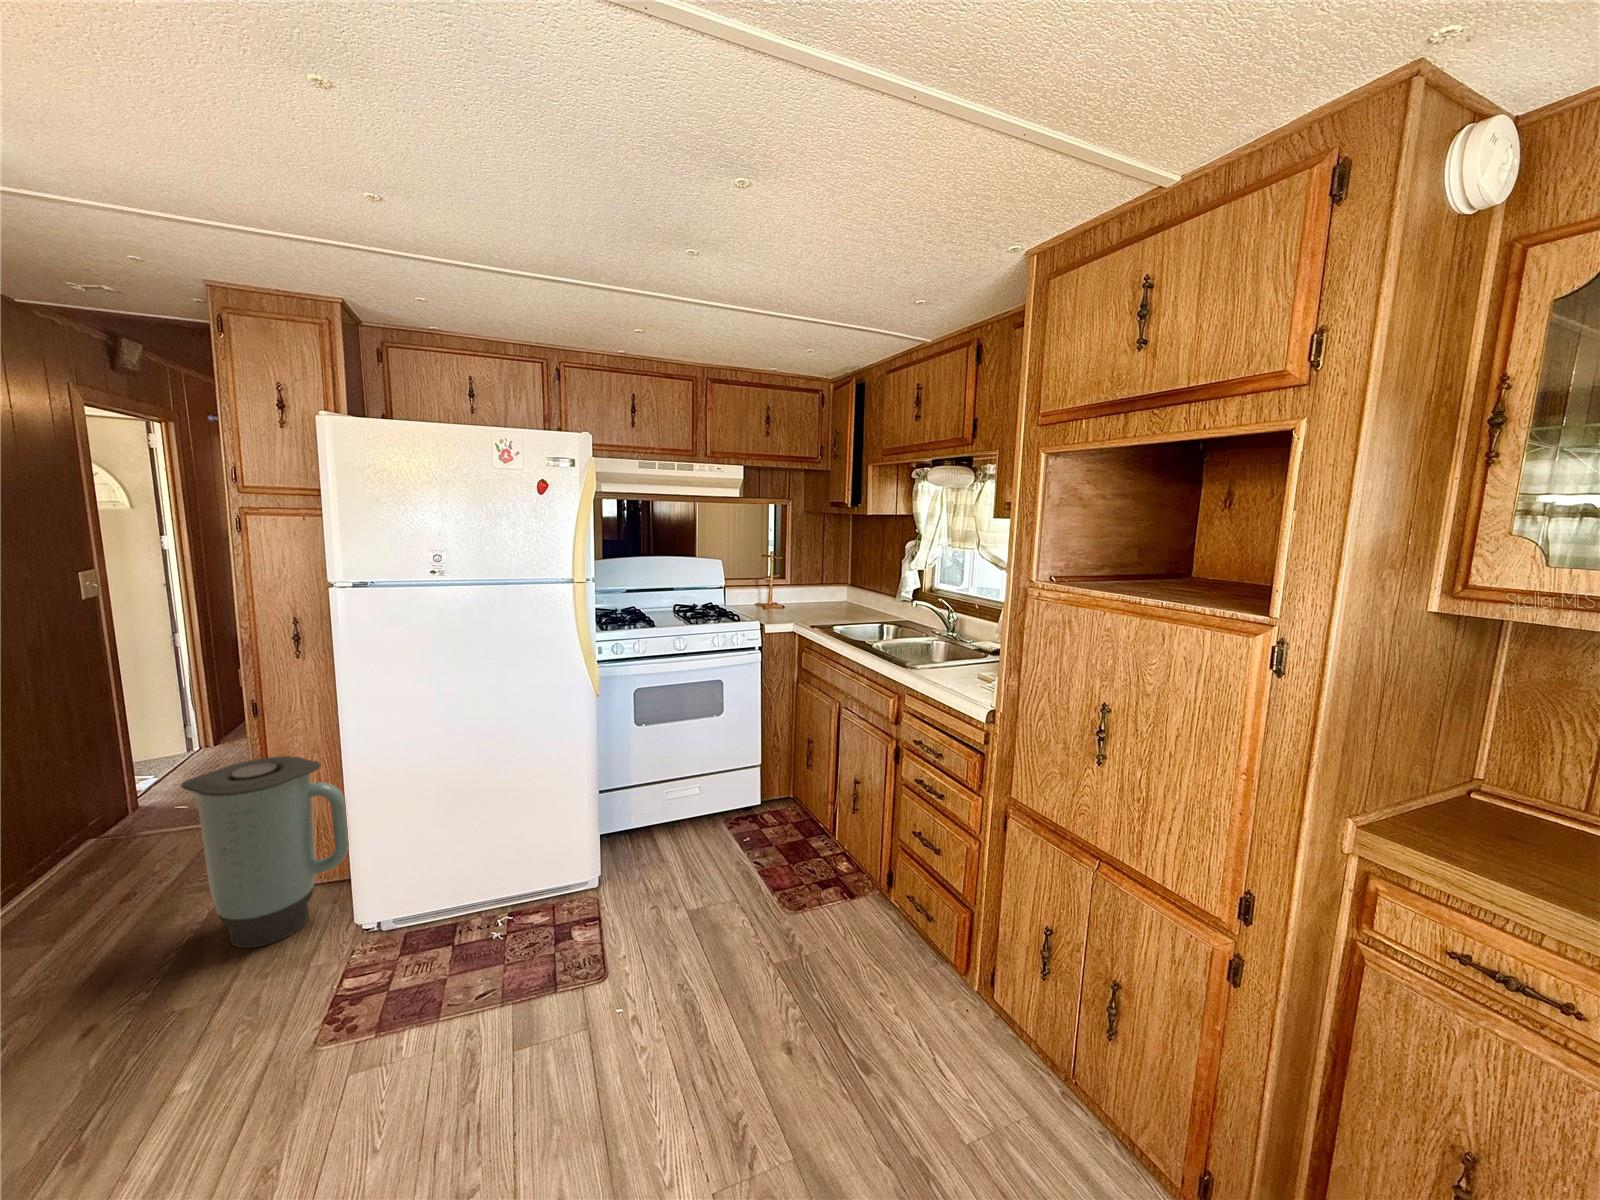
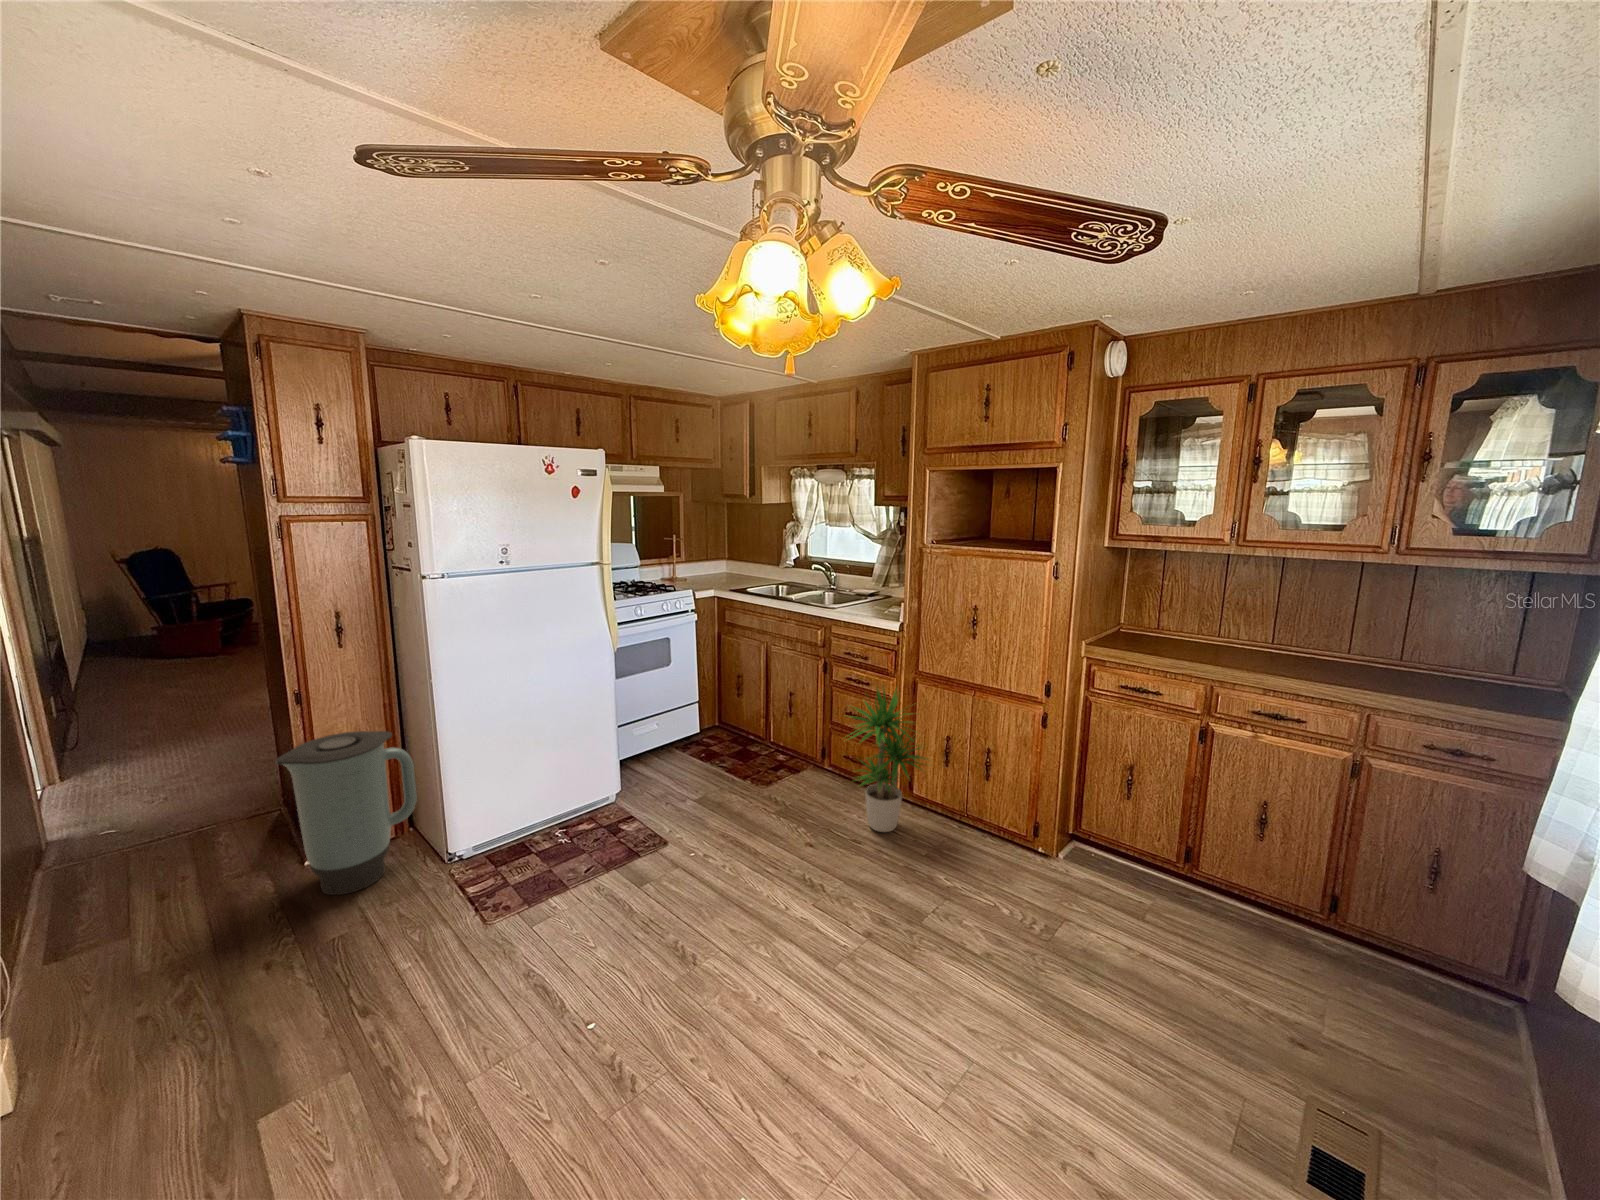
potted plant: none [853,807,1010,1068] -> present [850,688,928,832]

